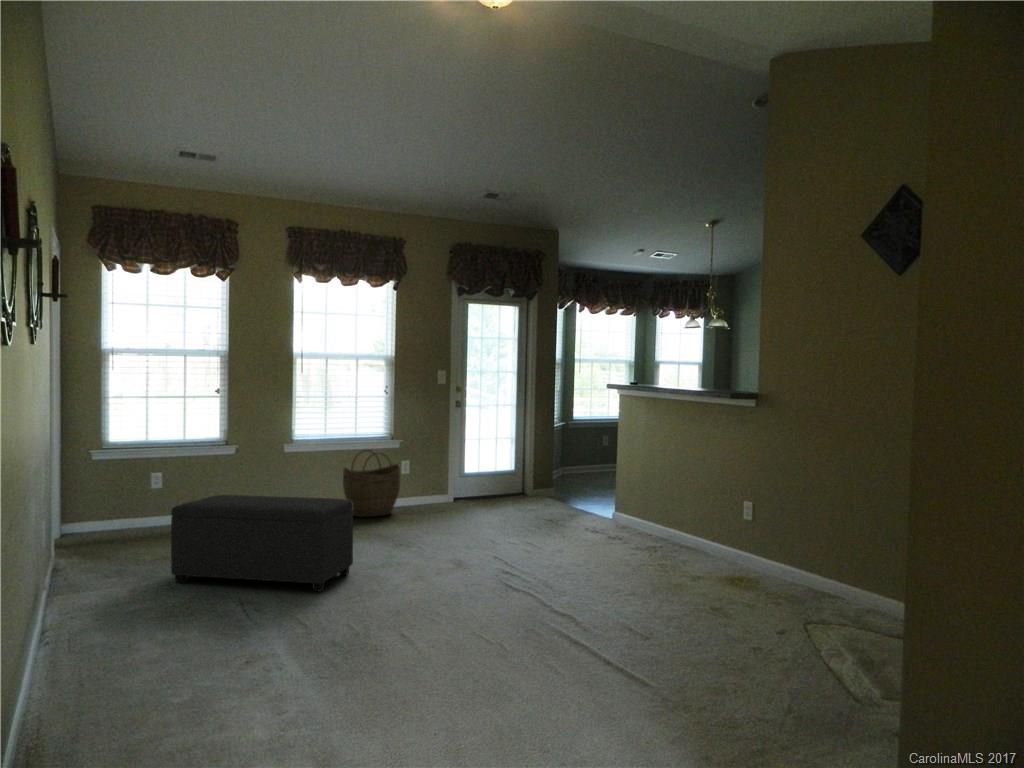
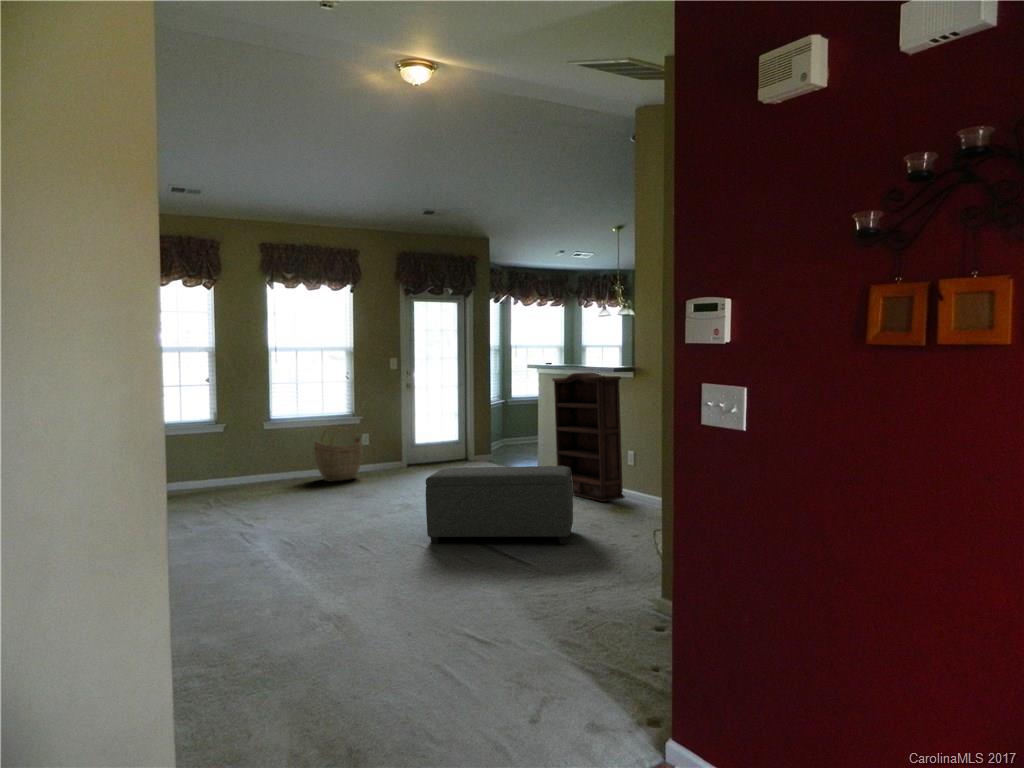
bookshelf: none [641,398,736,569] -> present [552,372,625,502]
ottoman: present [171,495,353,591] -> present [426,466,573,544]

